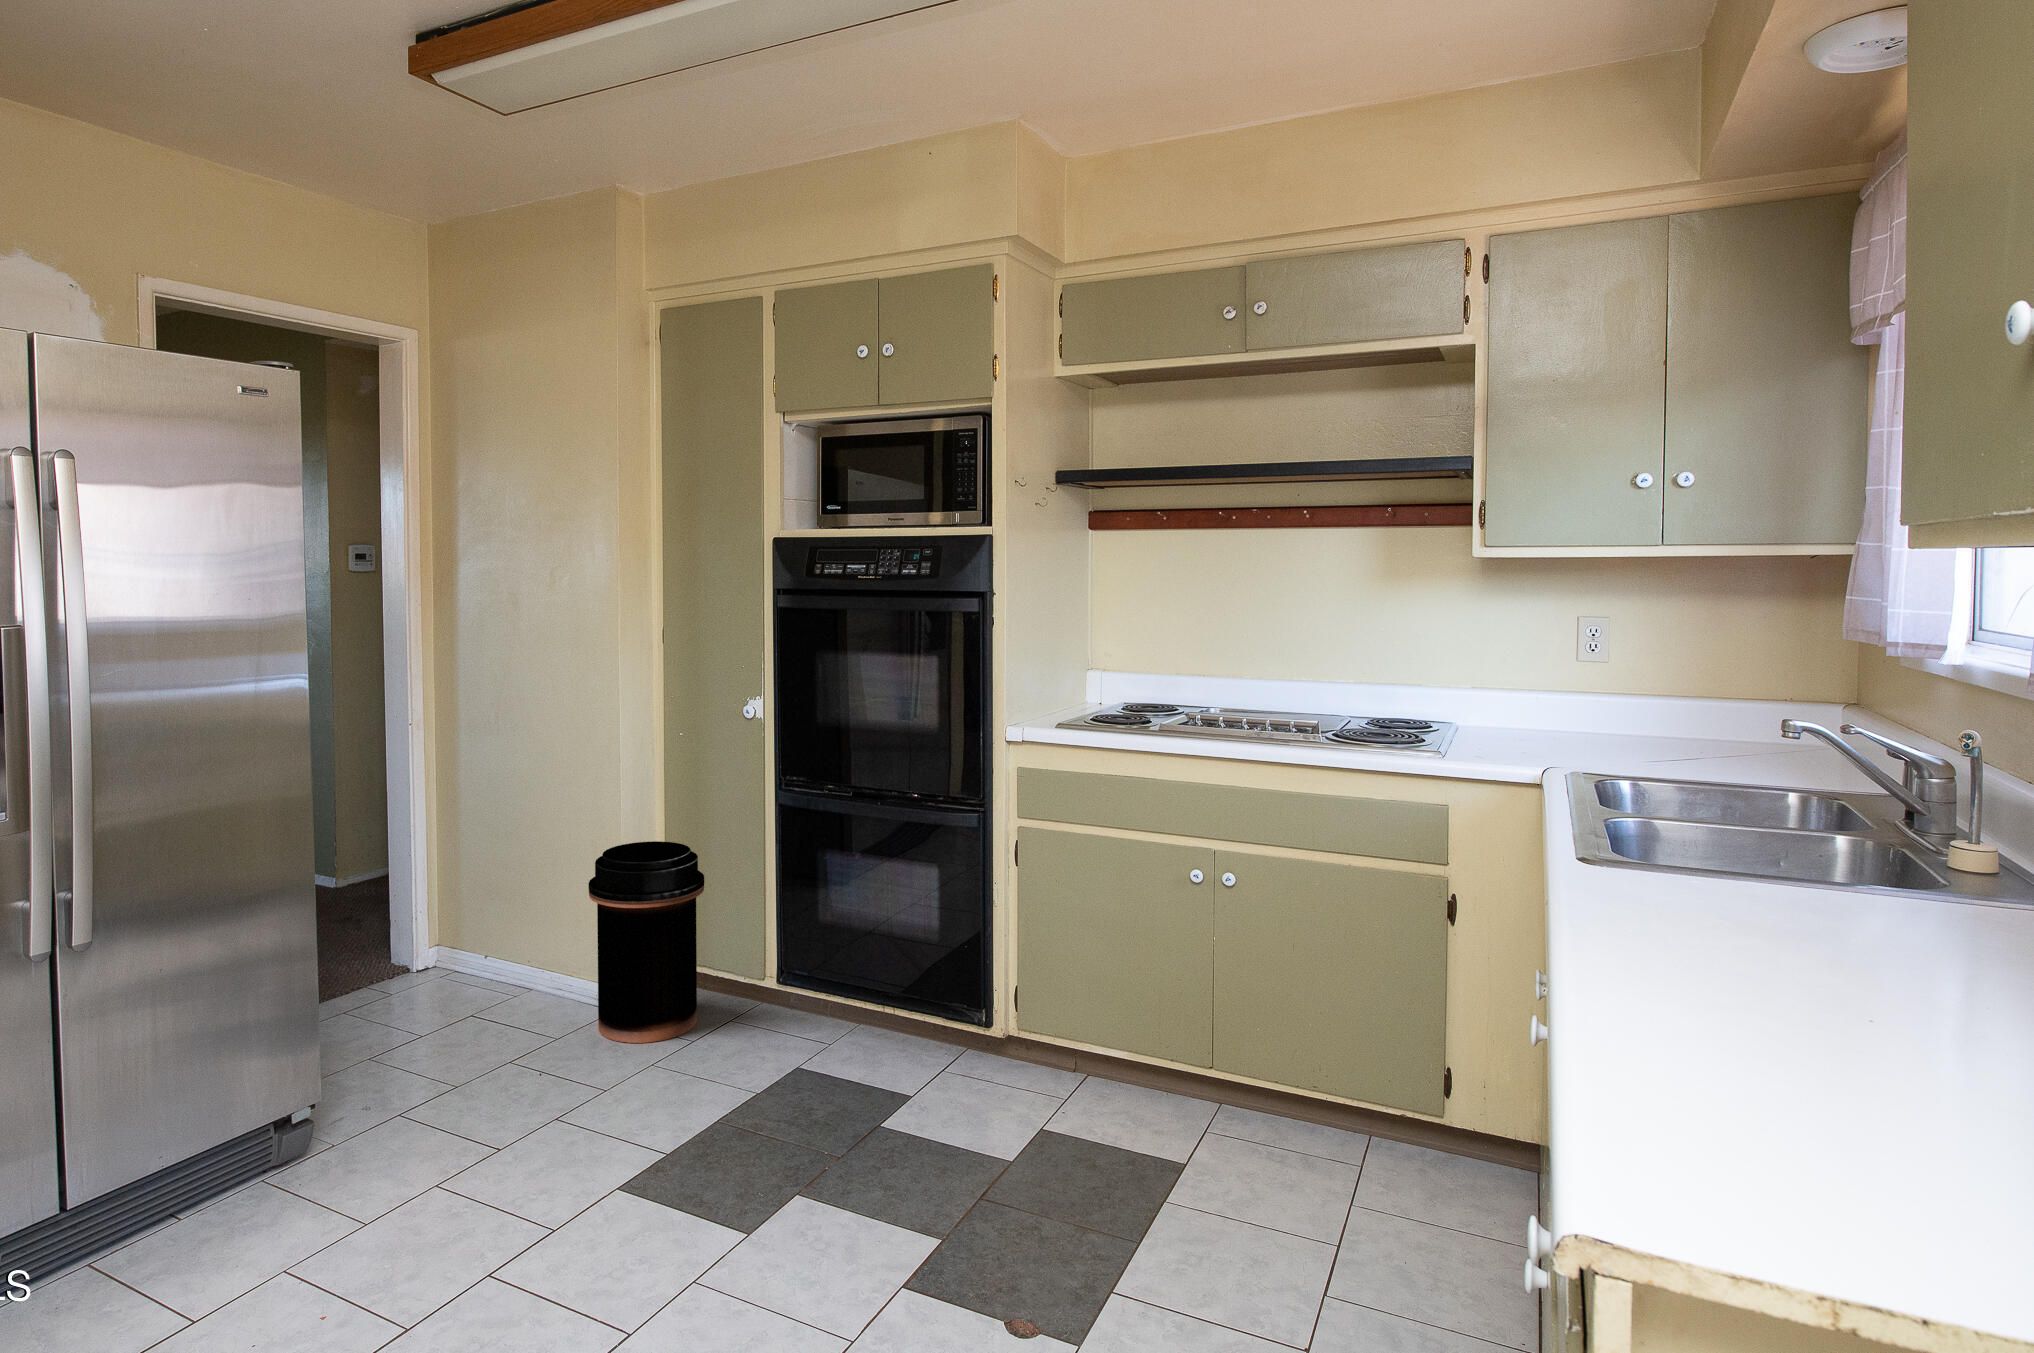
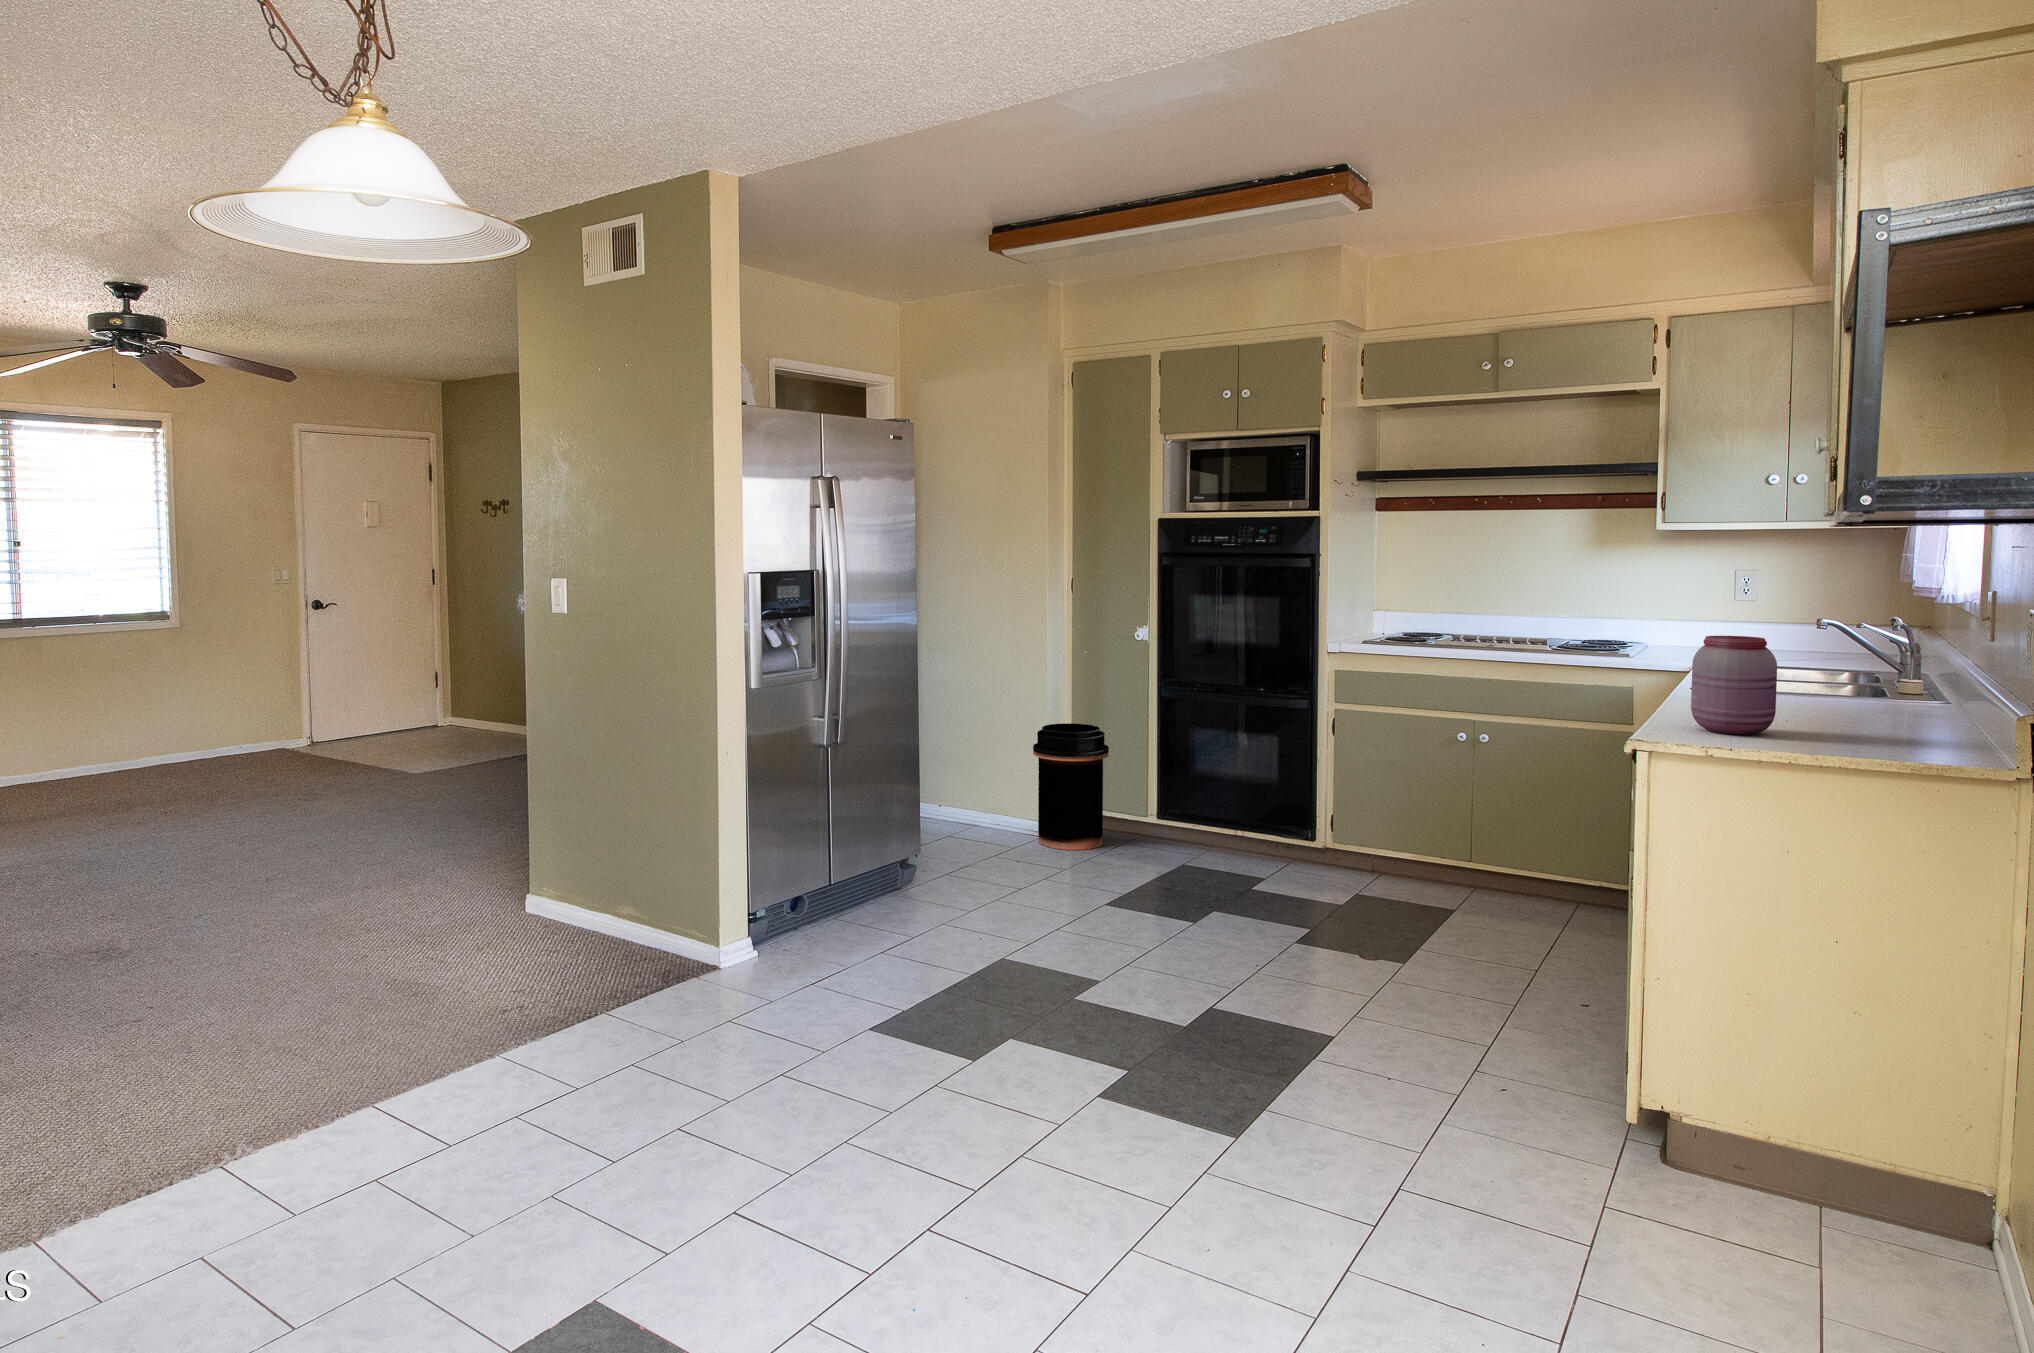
jar: none [1644,848,1898,1164] -> present [1691,636,1777,735]

